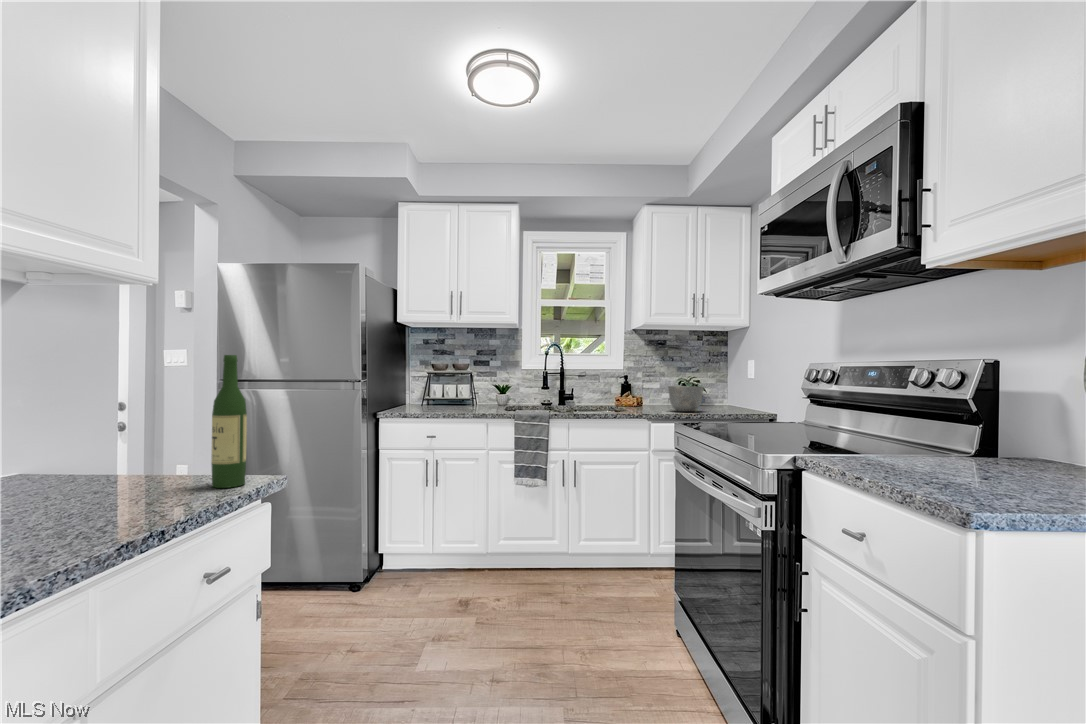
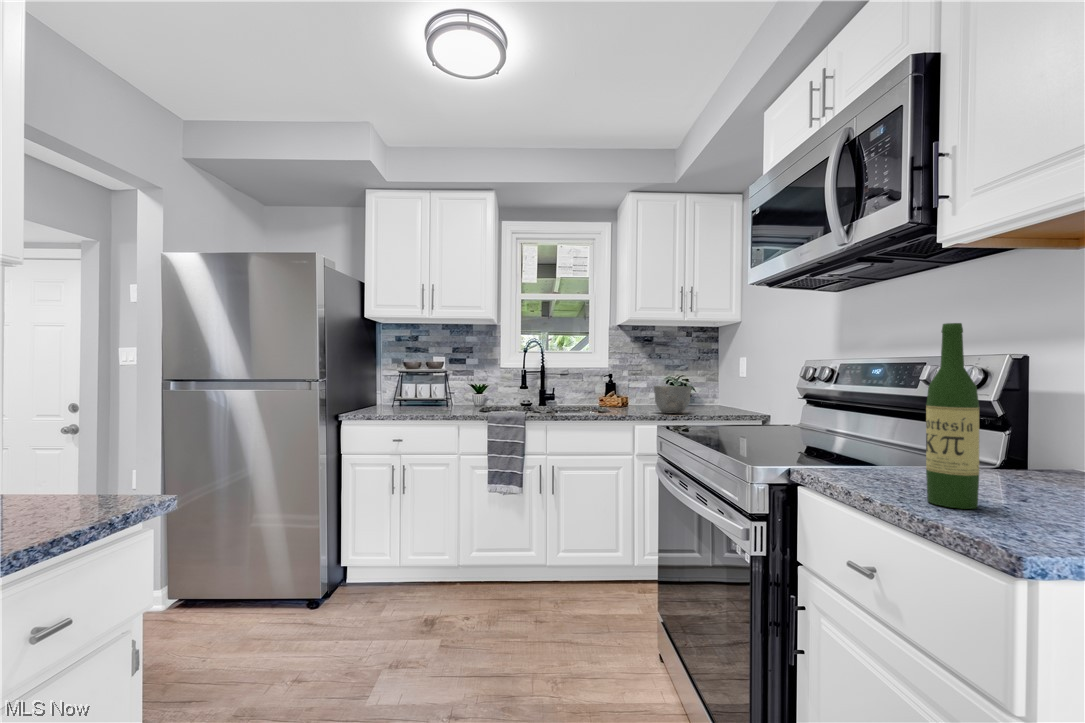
wine bottle: present [211,355,247,488] -> present [926,323,979,509]

